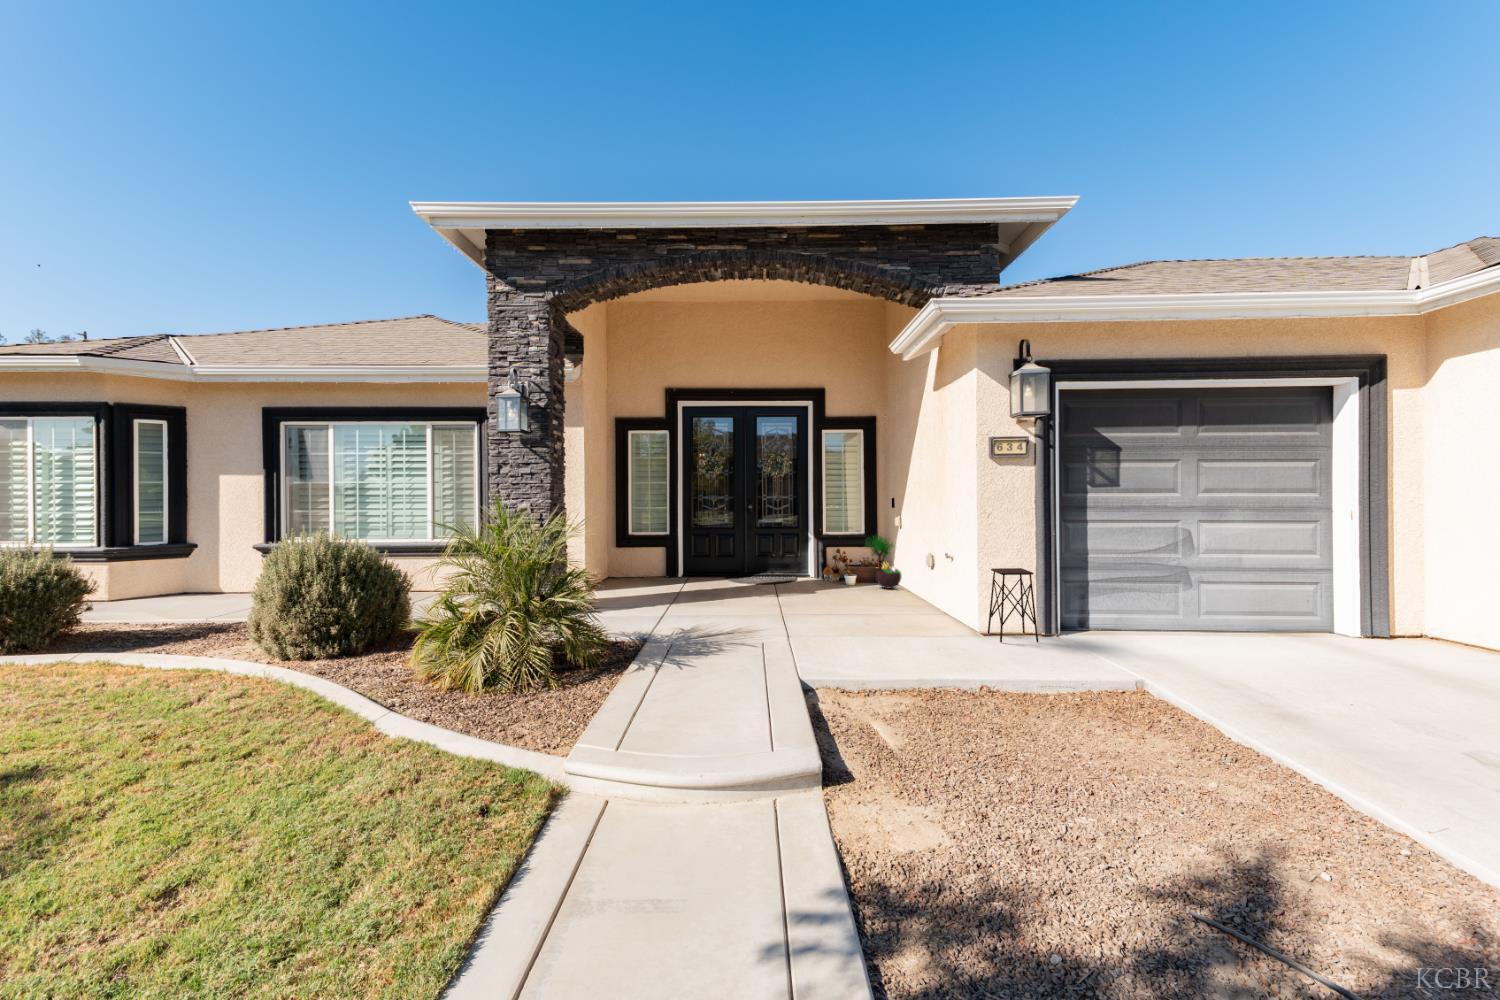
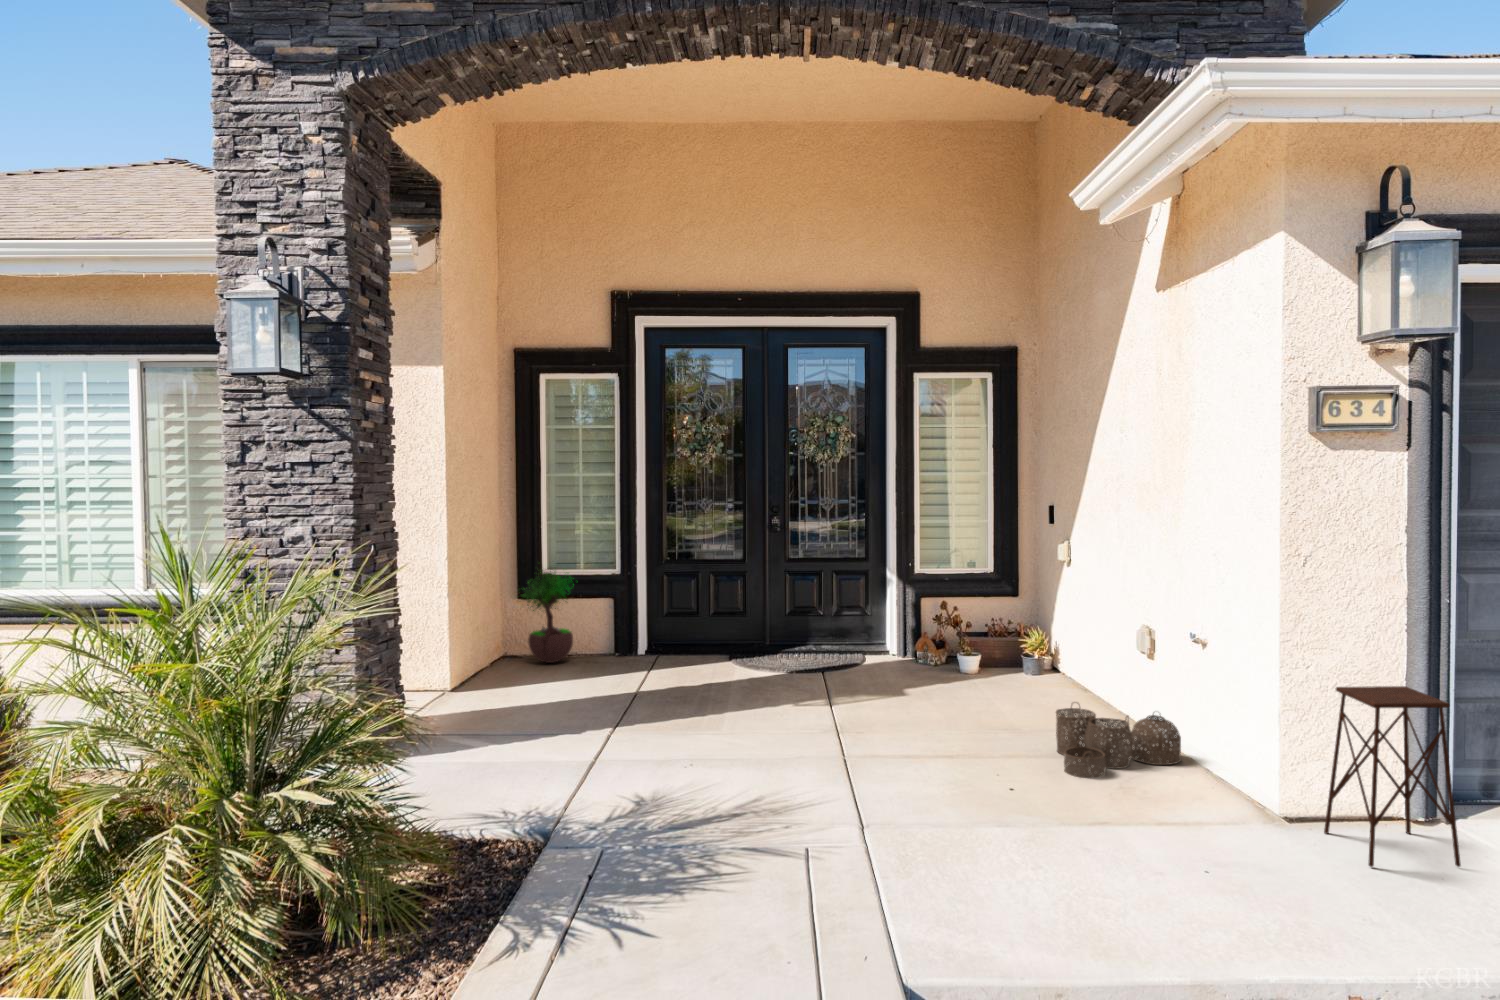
potted tree: present [867,536,901,588] -> present [523,570,574,663]
woven basket: none [882,587,940,619] -> present [1056,707,1181,778]

